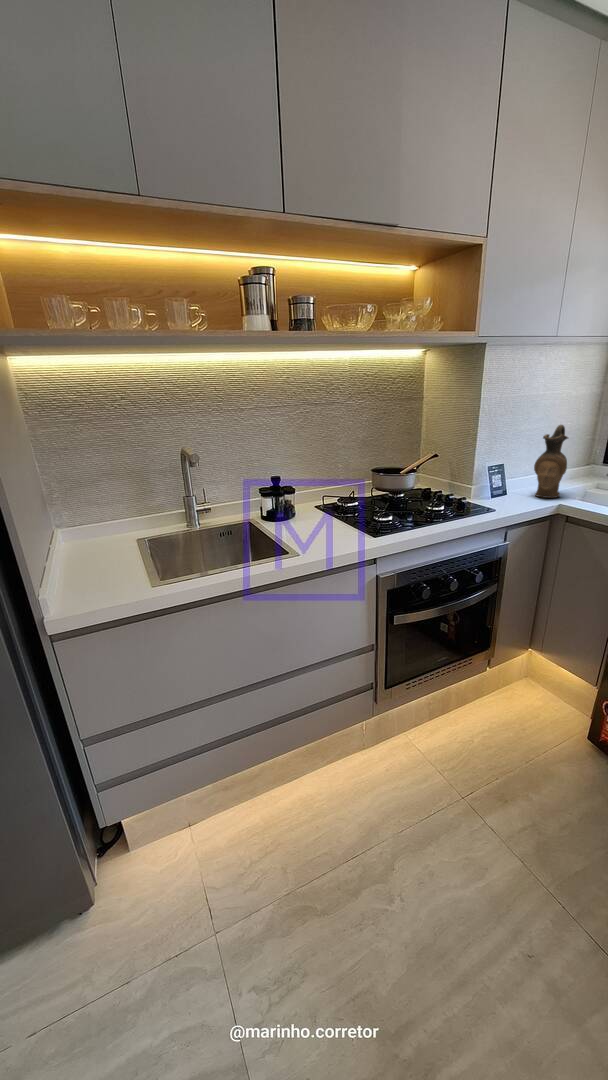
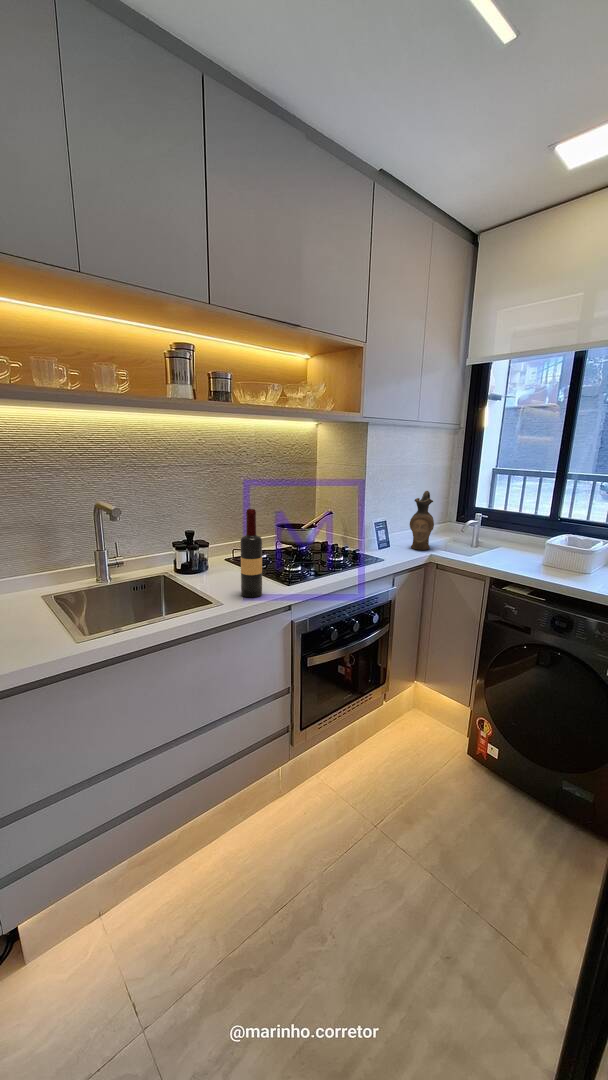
wine bottle: none [320,452,343,548] -> present [241,509,262,598]

